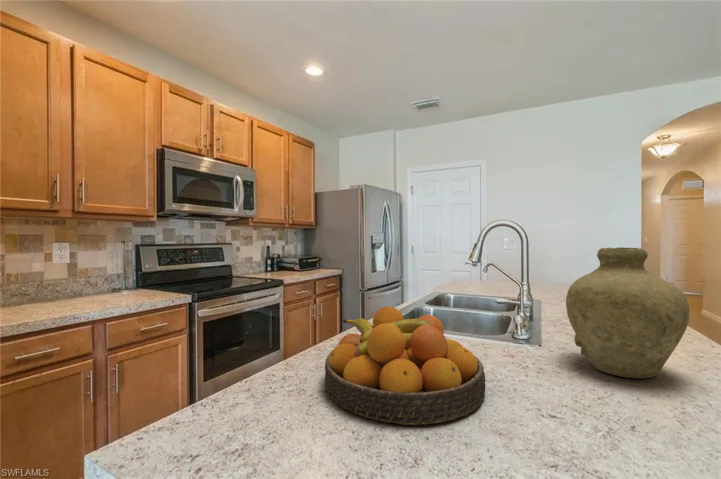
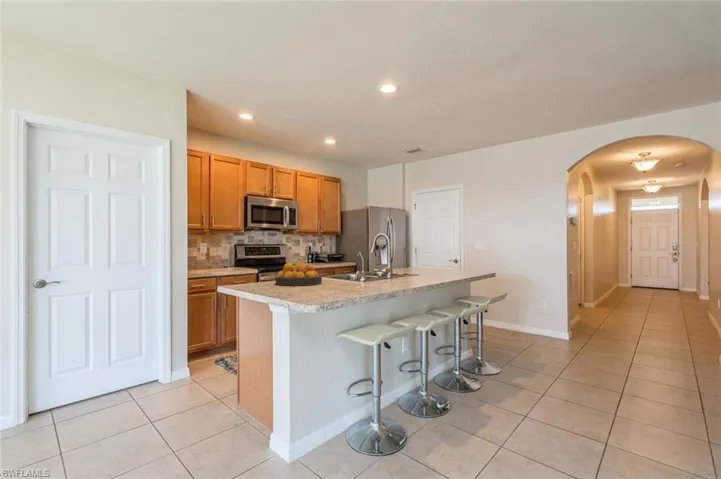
vase: present [566,247,689,378] -> none [355,244,387,285]

